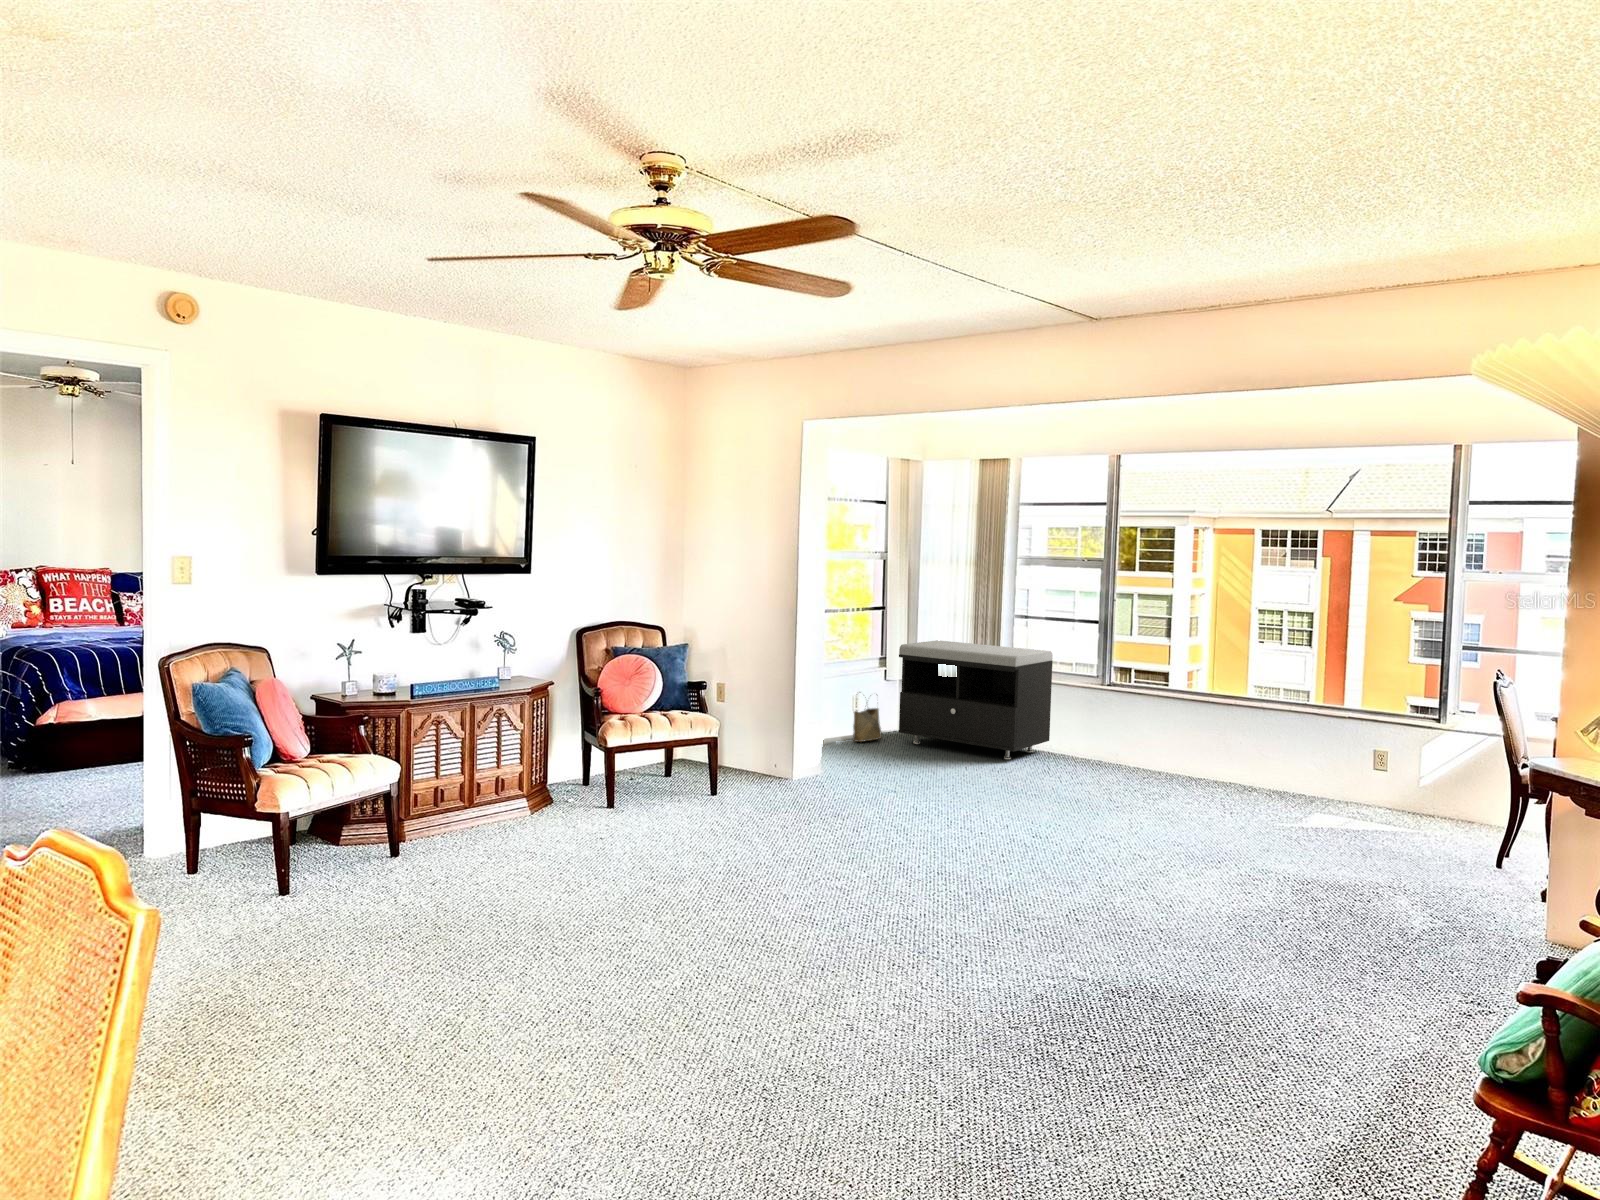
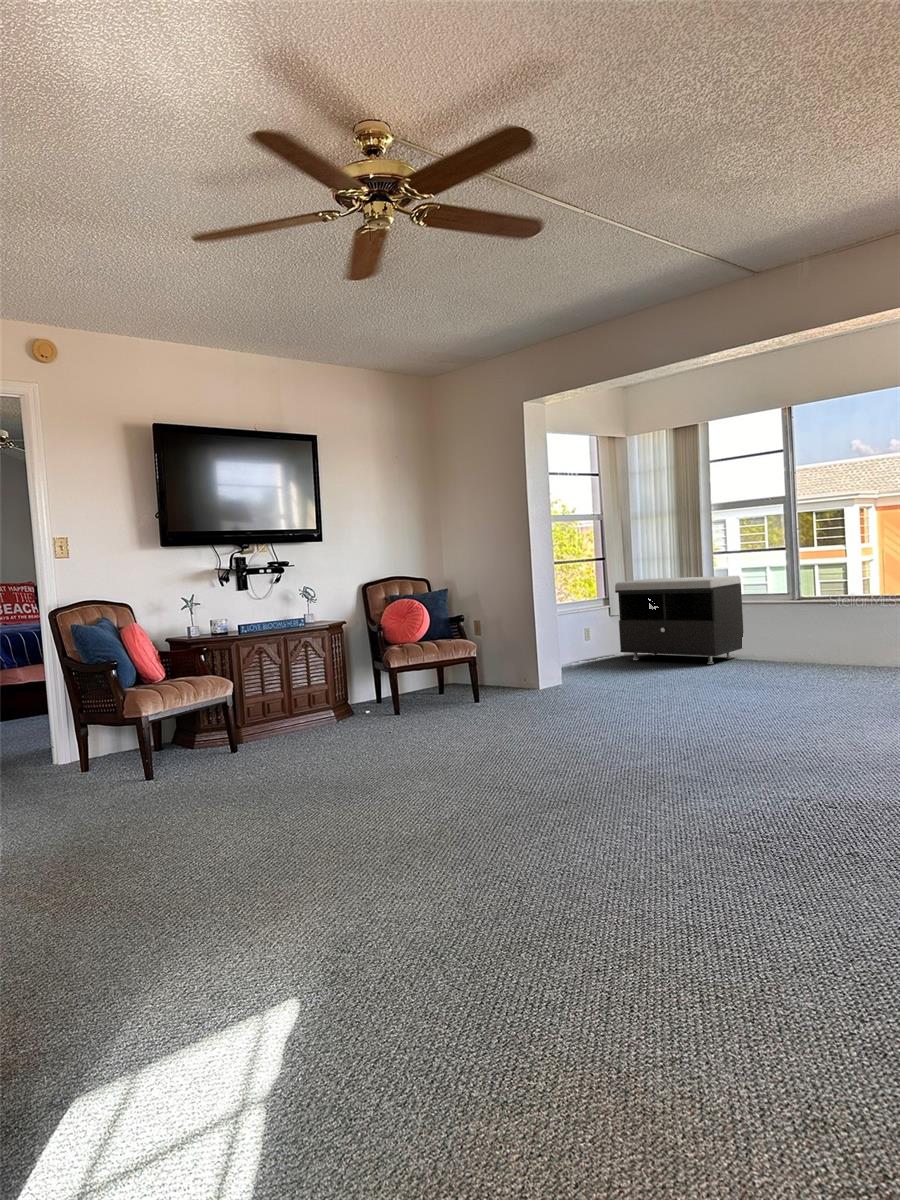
woven basket: present [853,708,882,742] -> none [583,623,607,662]

